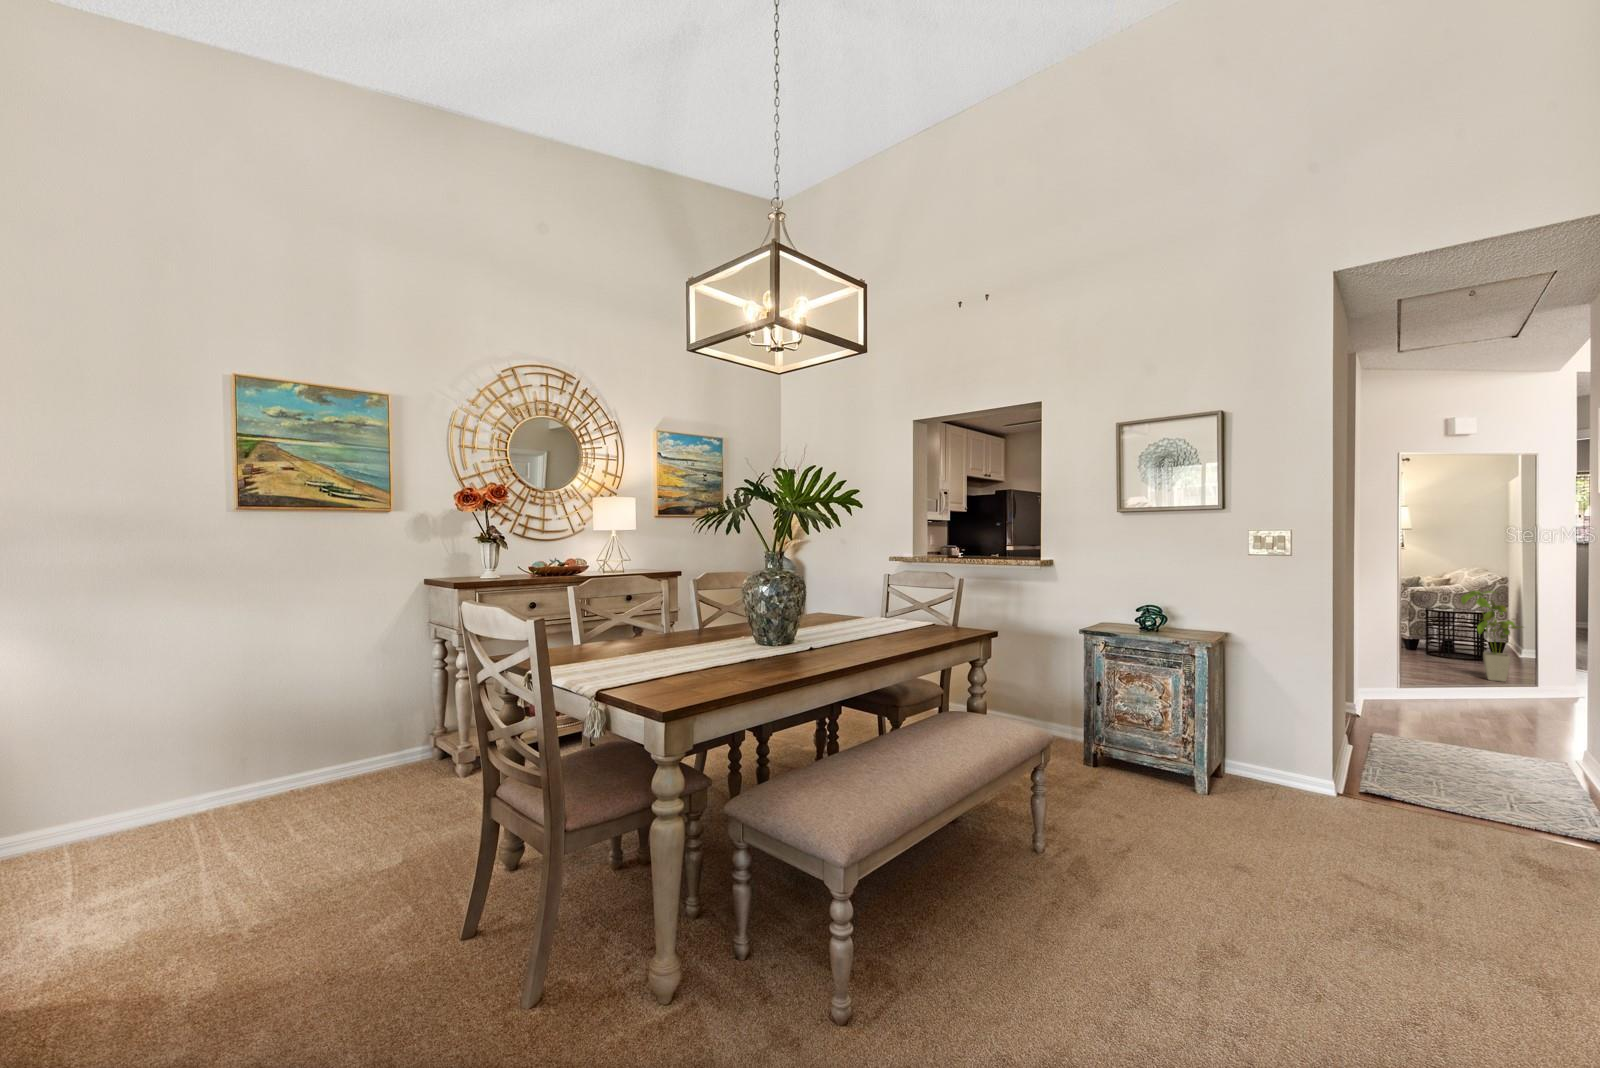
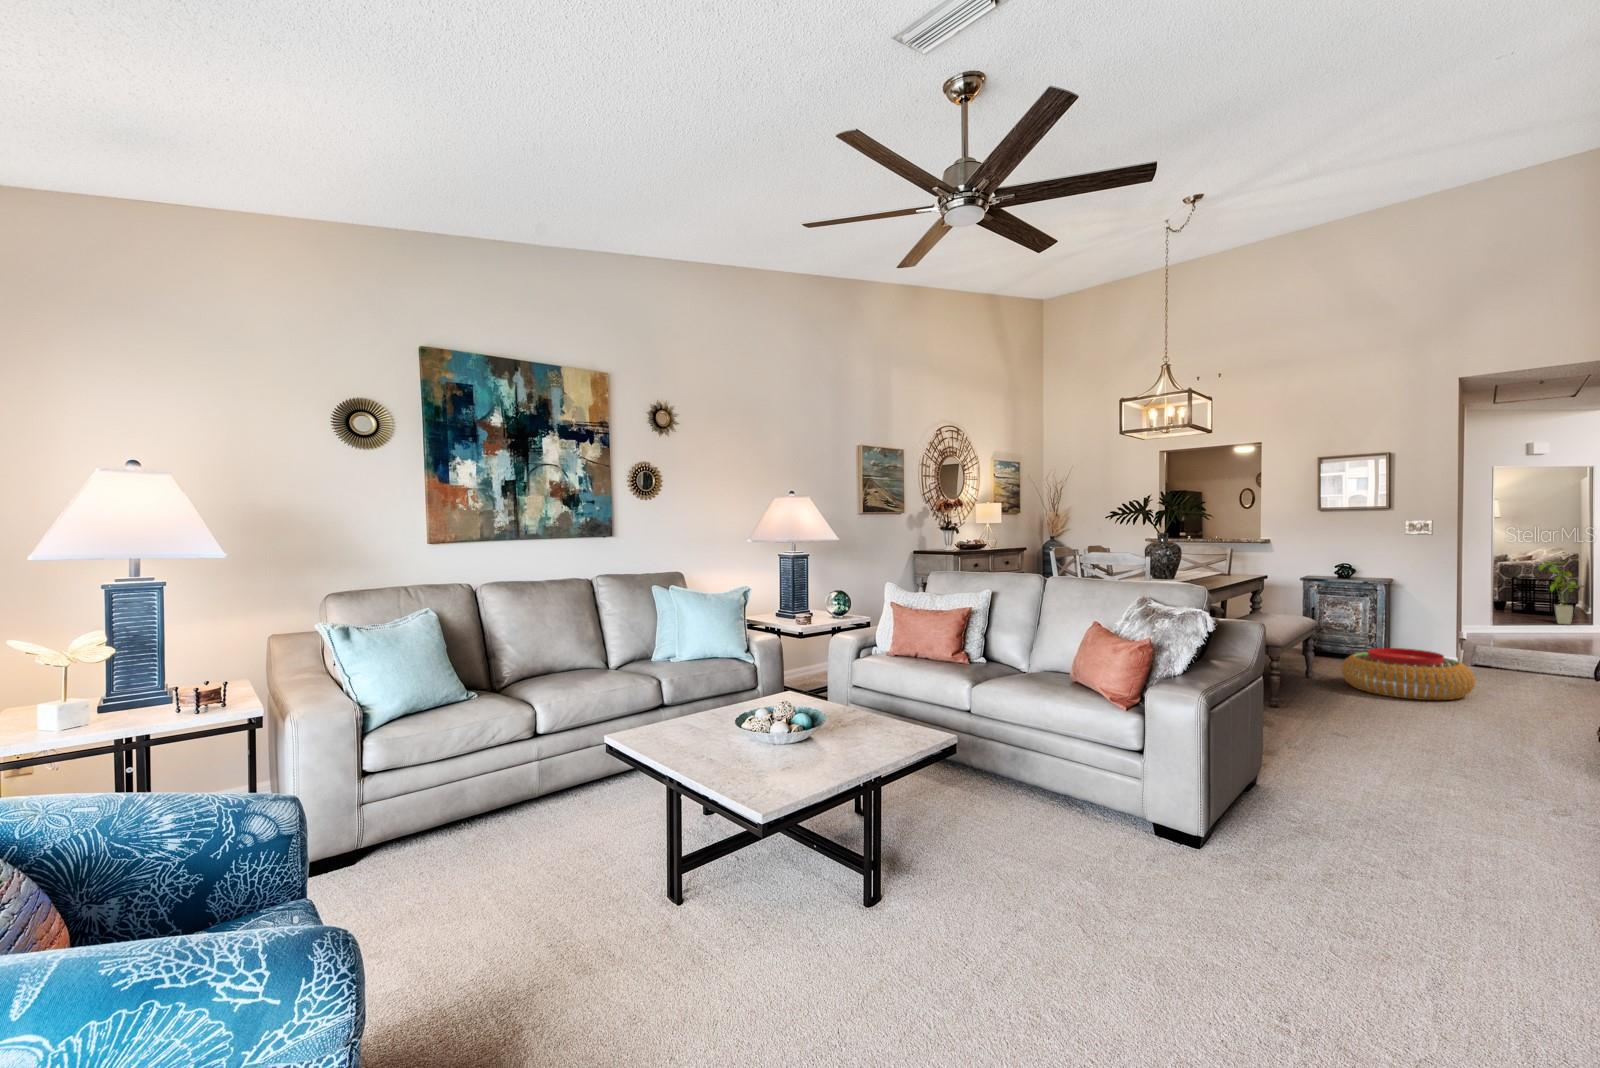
pouf: none [1092,795,1356,959] -> present [1342,648,1475,700]

